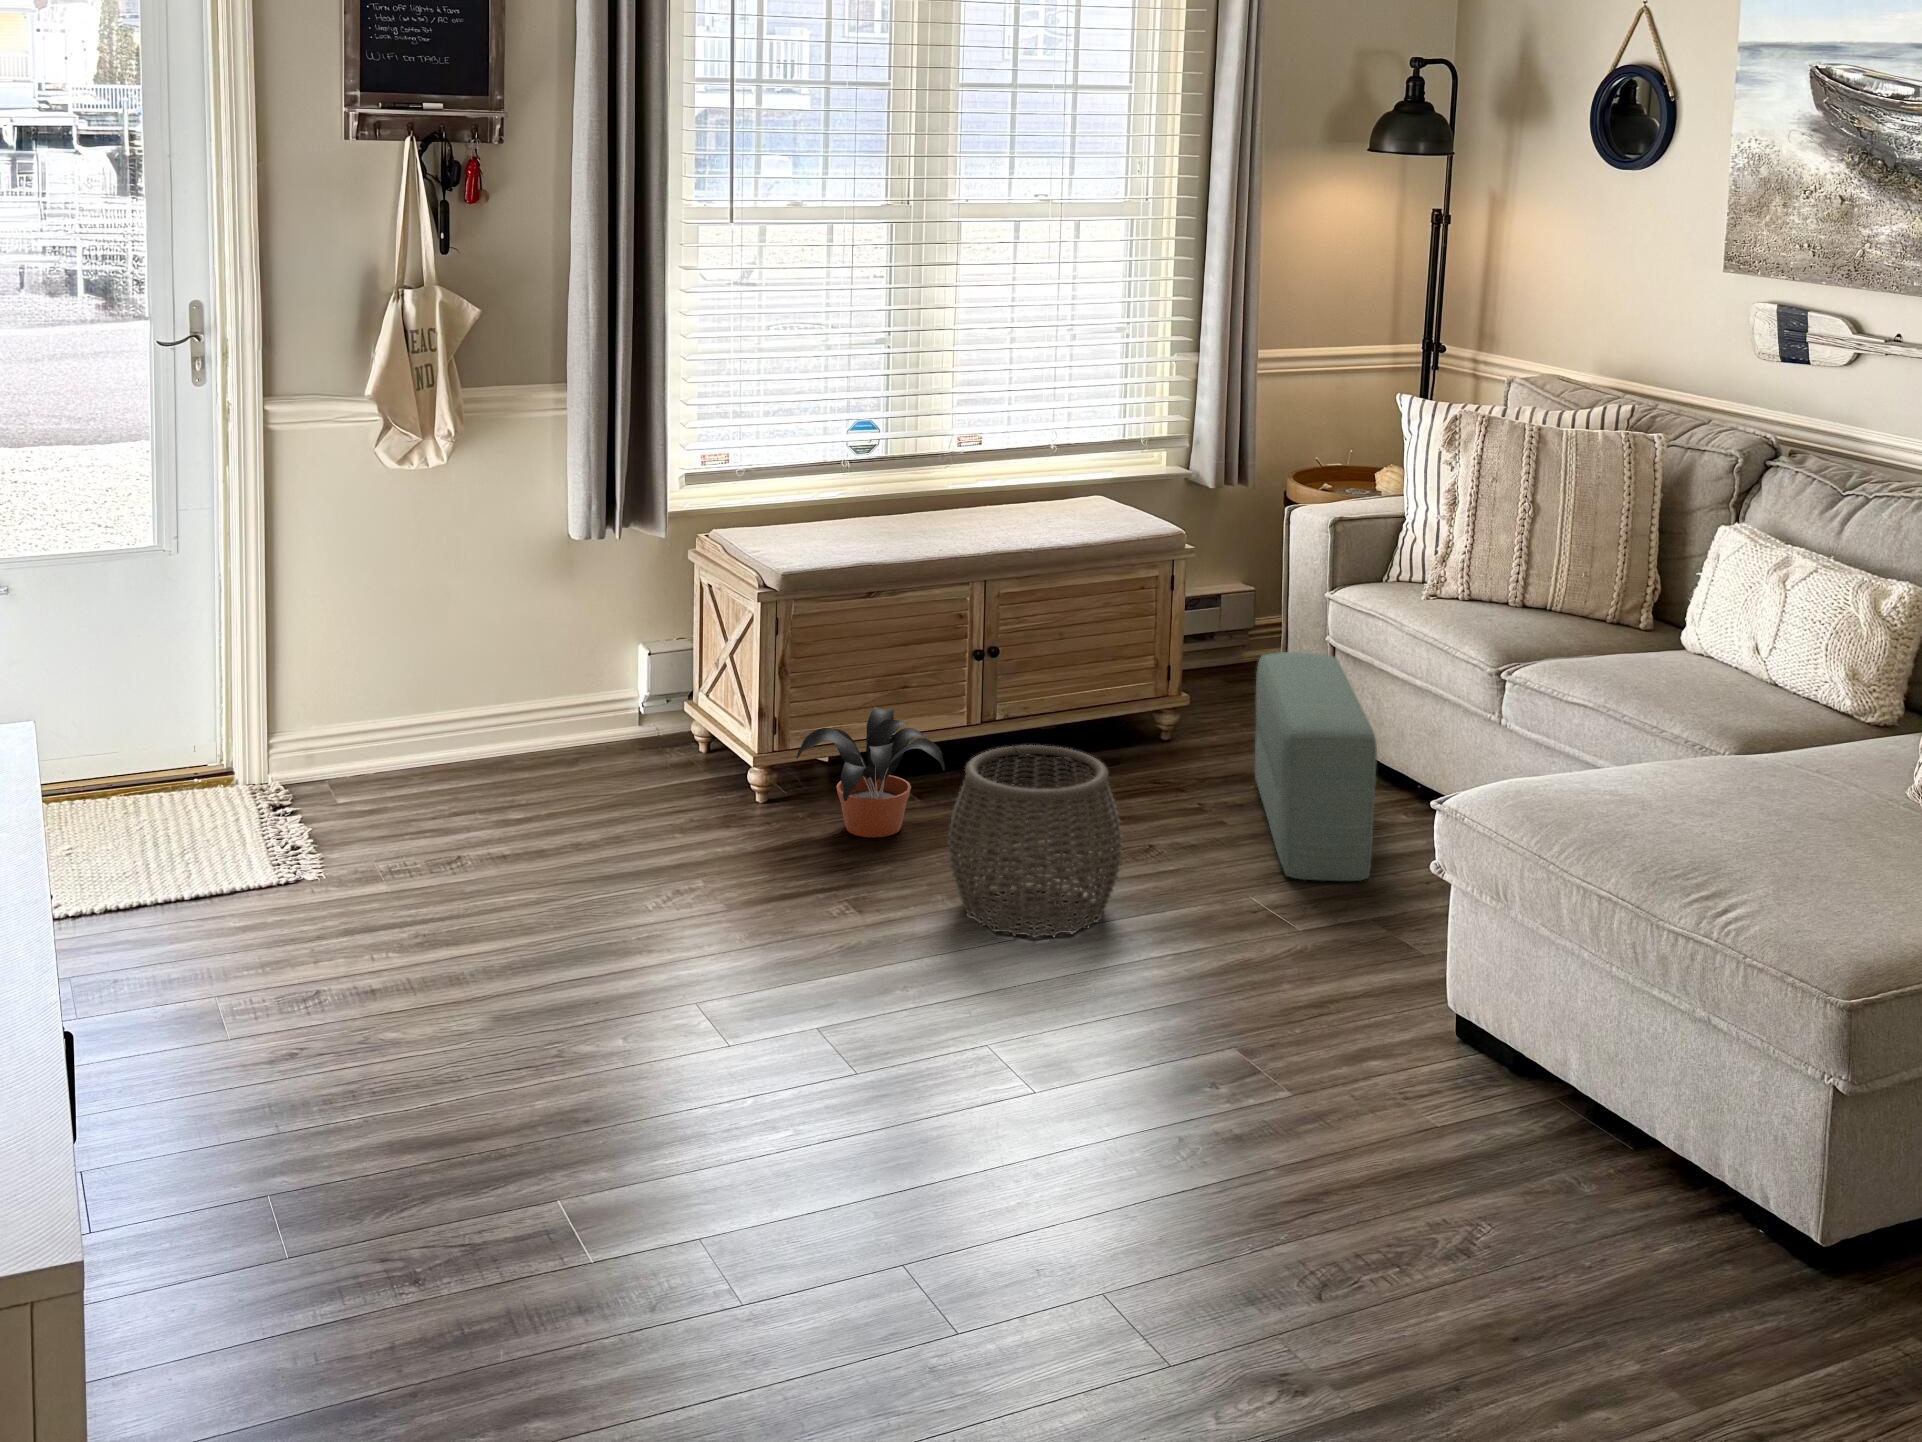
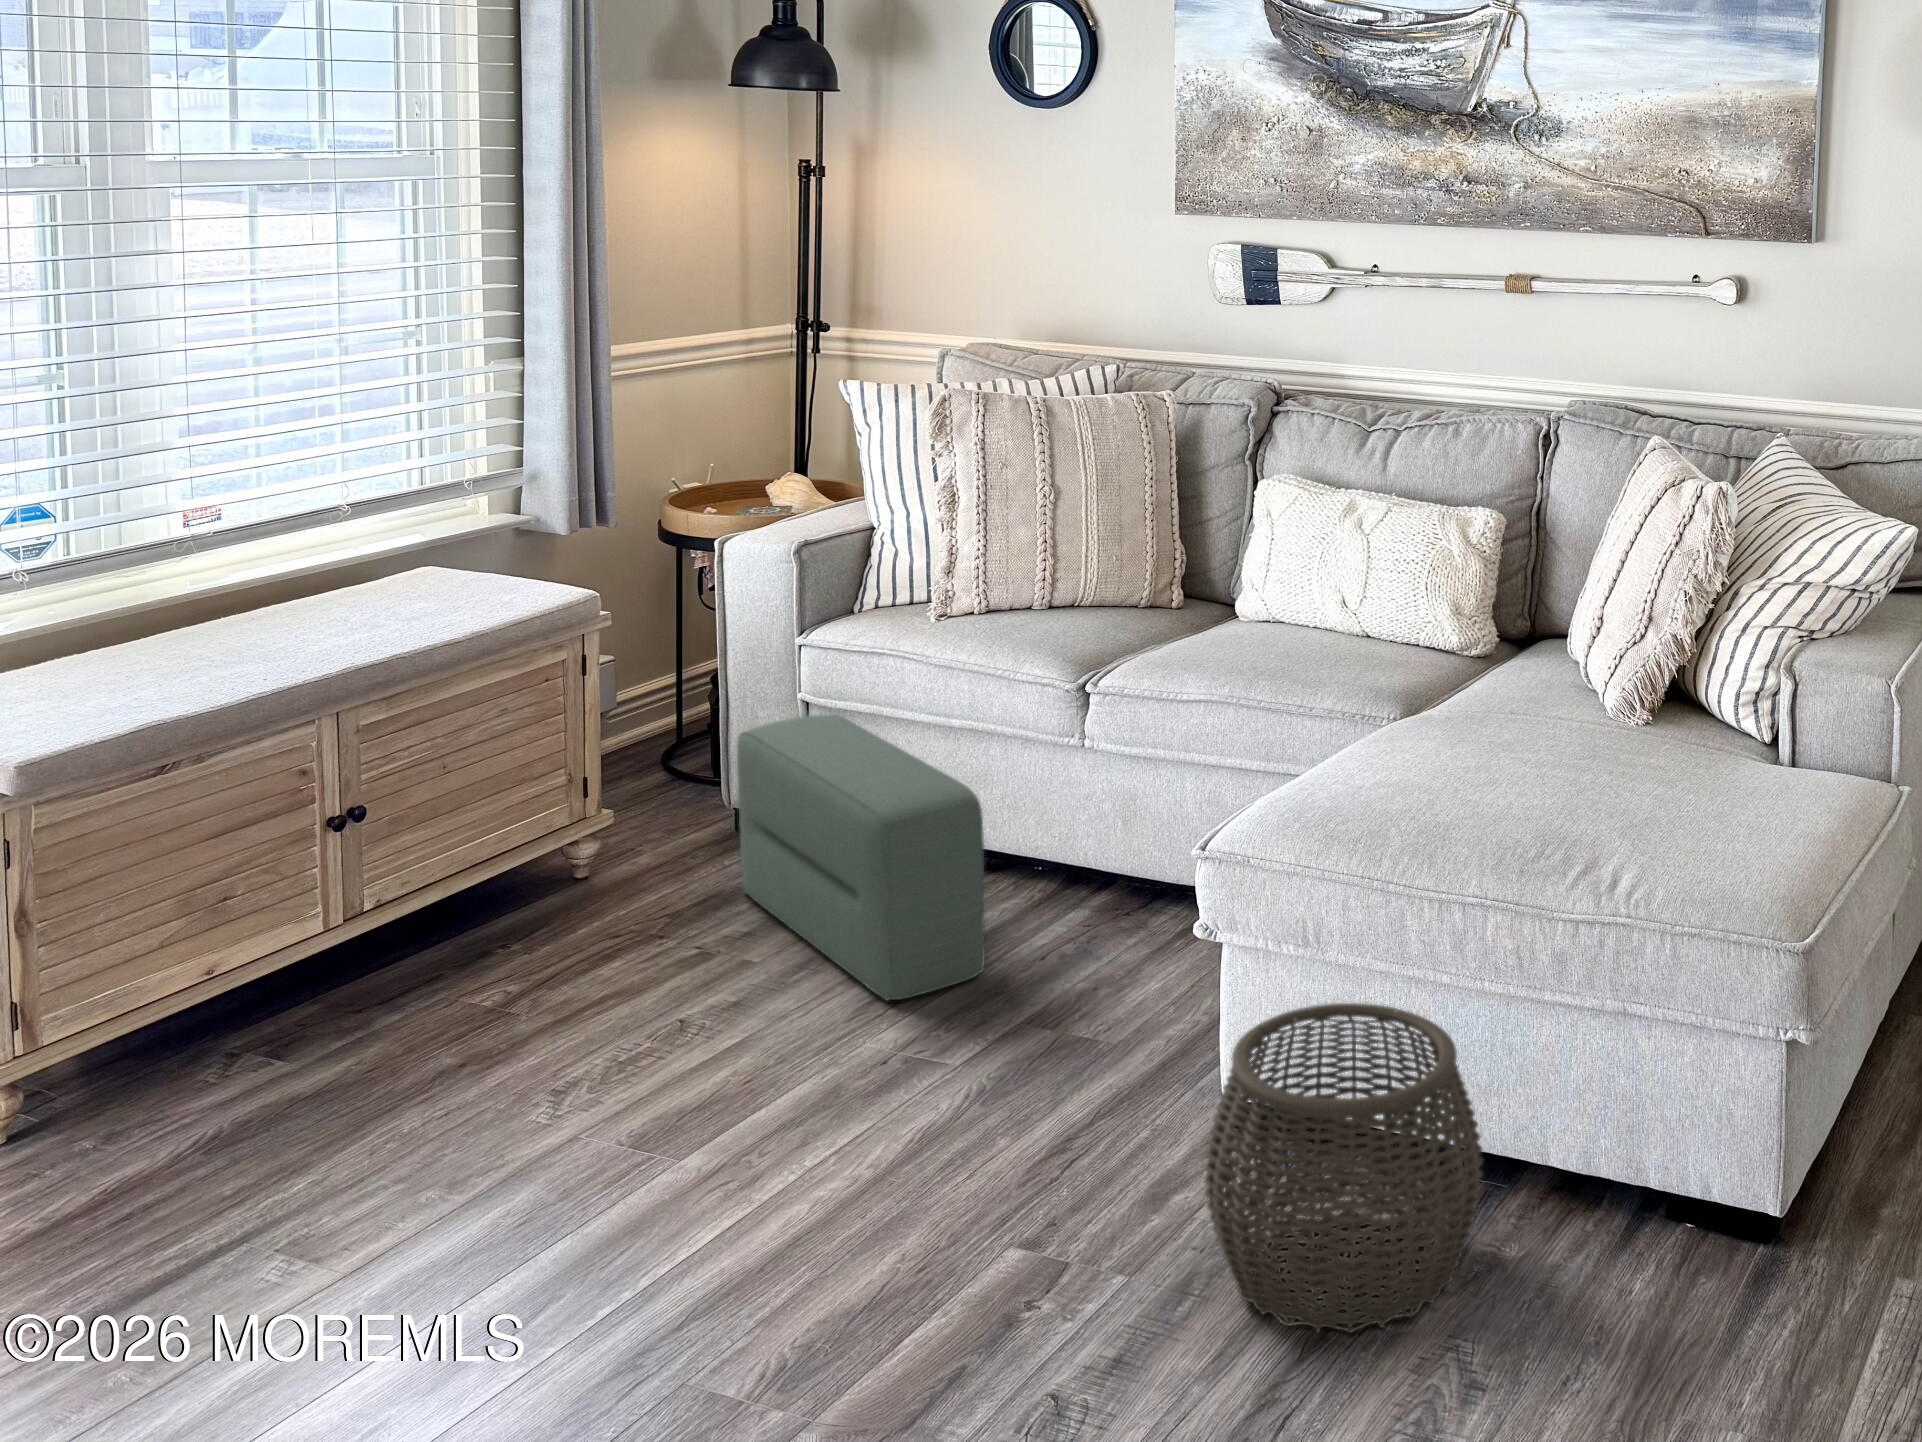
potted plant: present [797,707,945,838] -> none [98,937,365,1149]
woven basket: present [948,745,1123,937] -> present [1204,1003,1483,1333]

